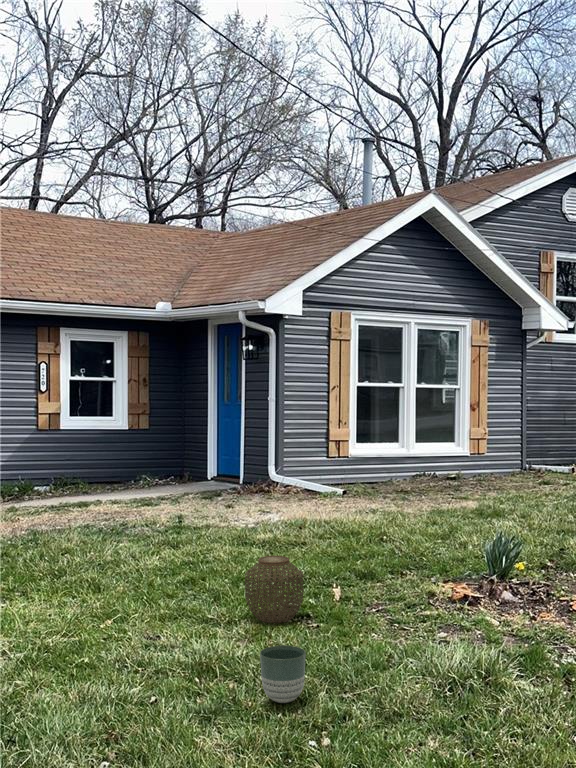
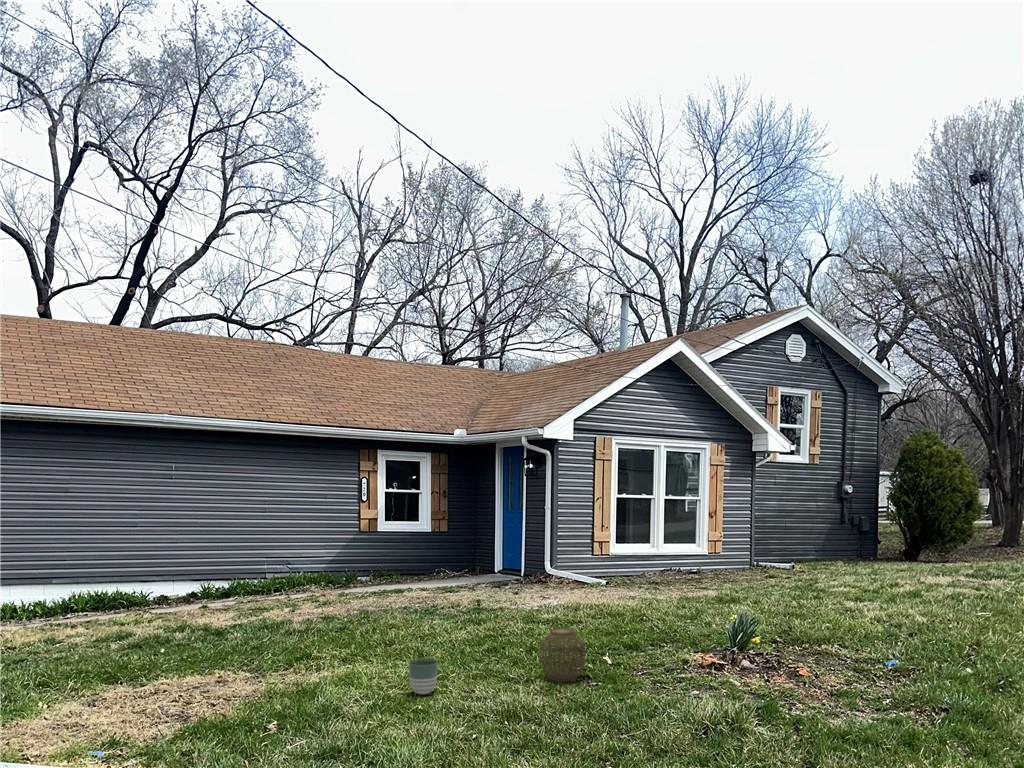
planter: present [260,645,305,703] -> present [409,659,438,695]

